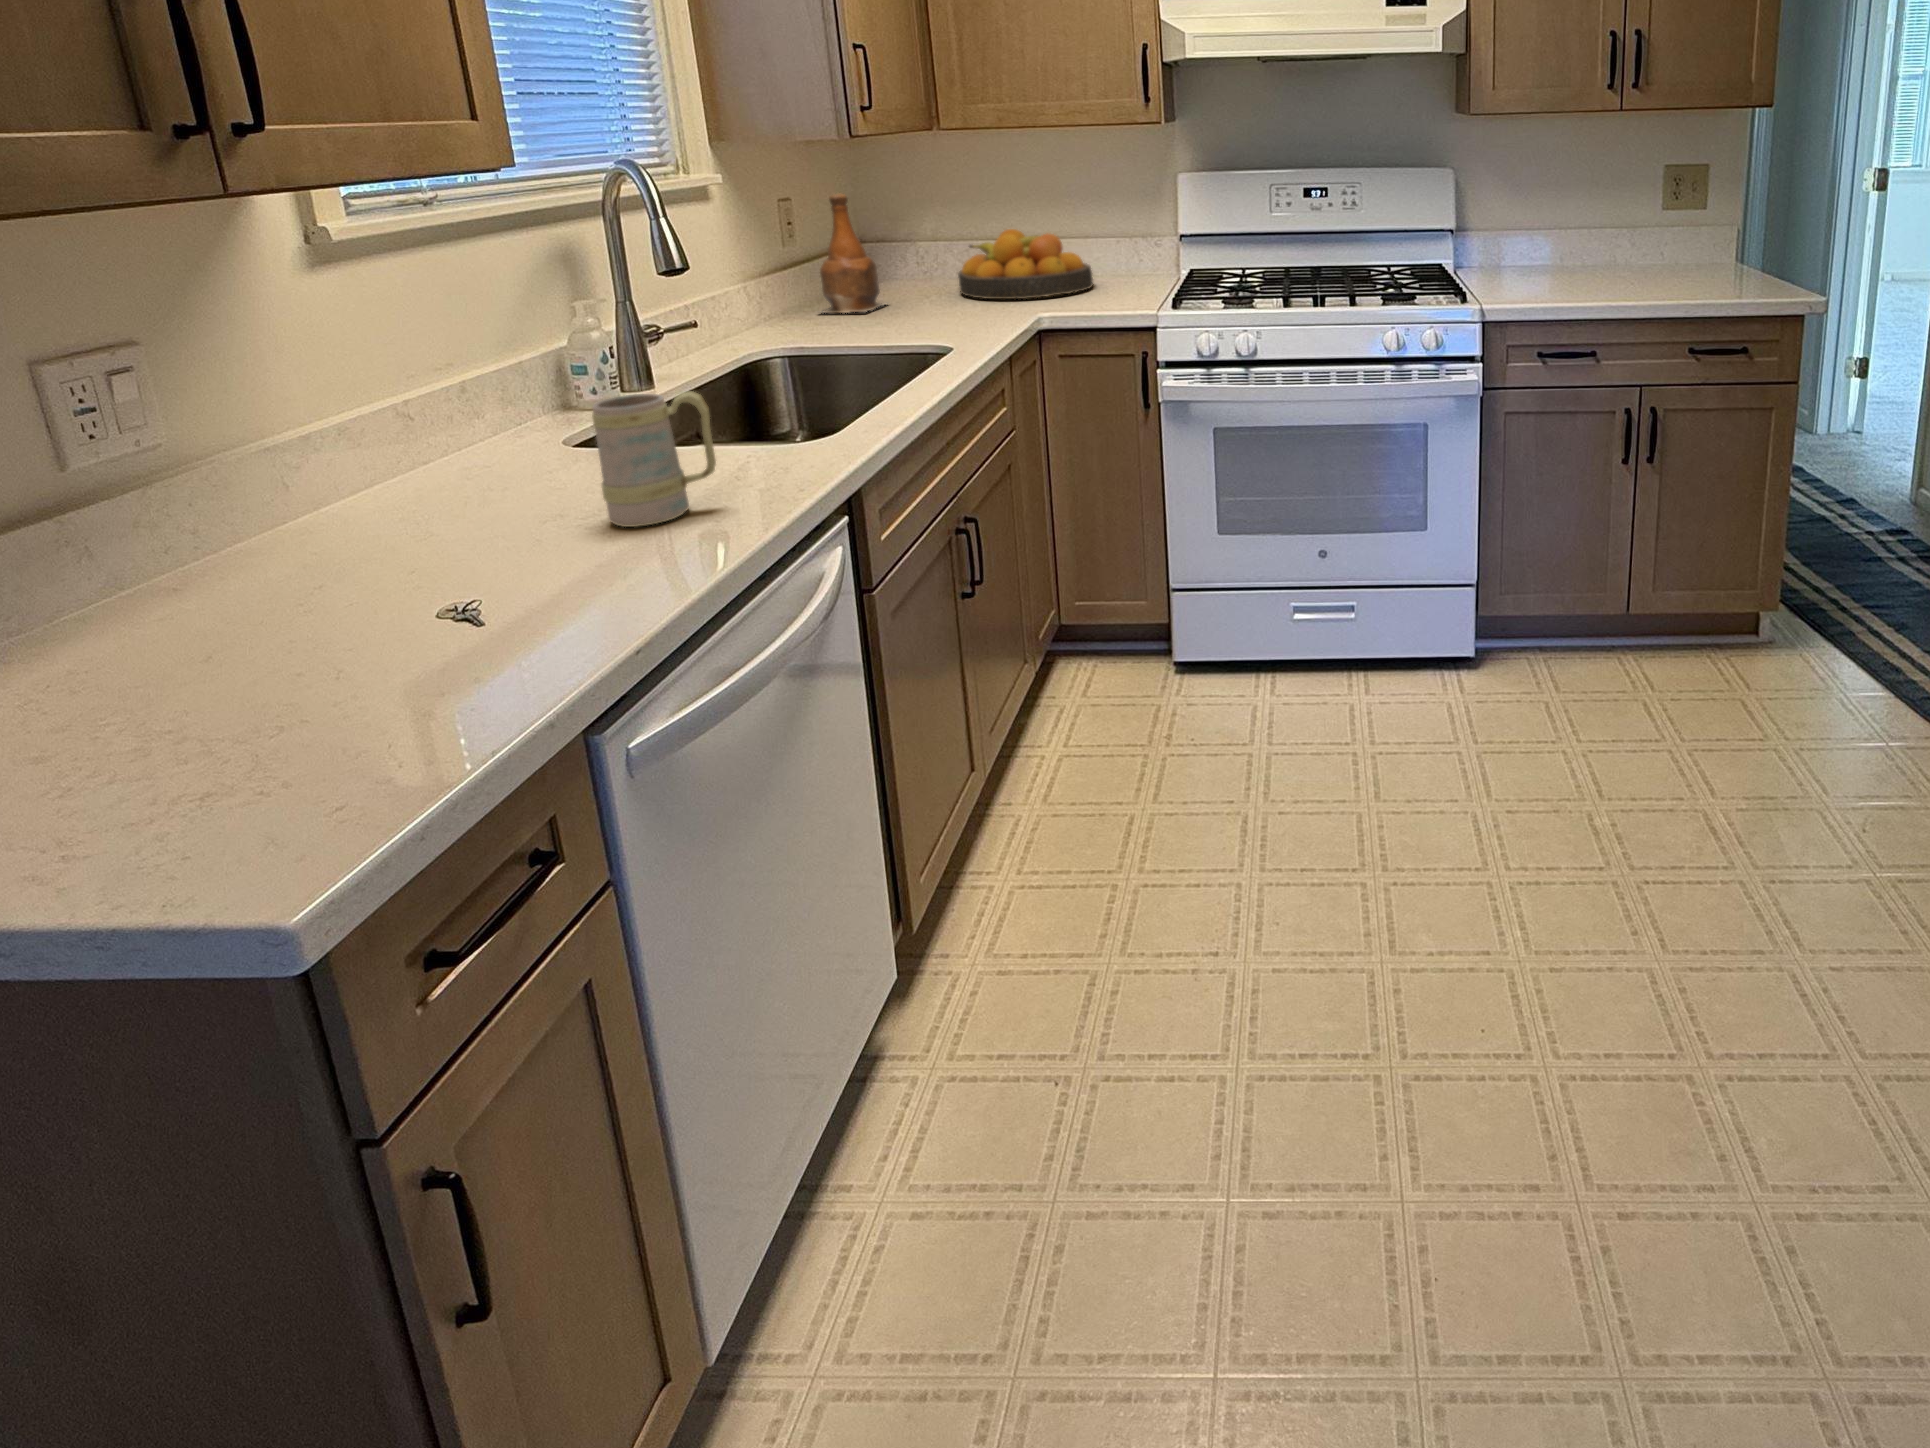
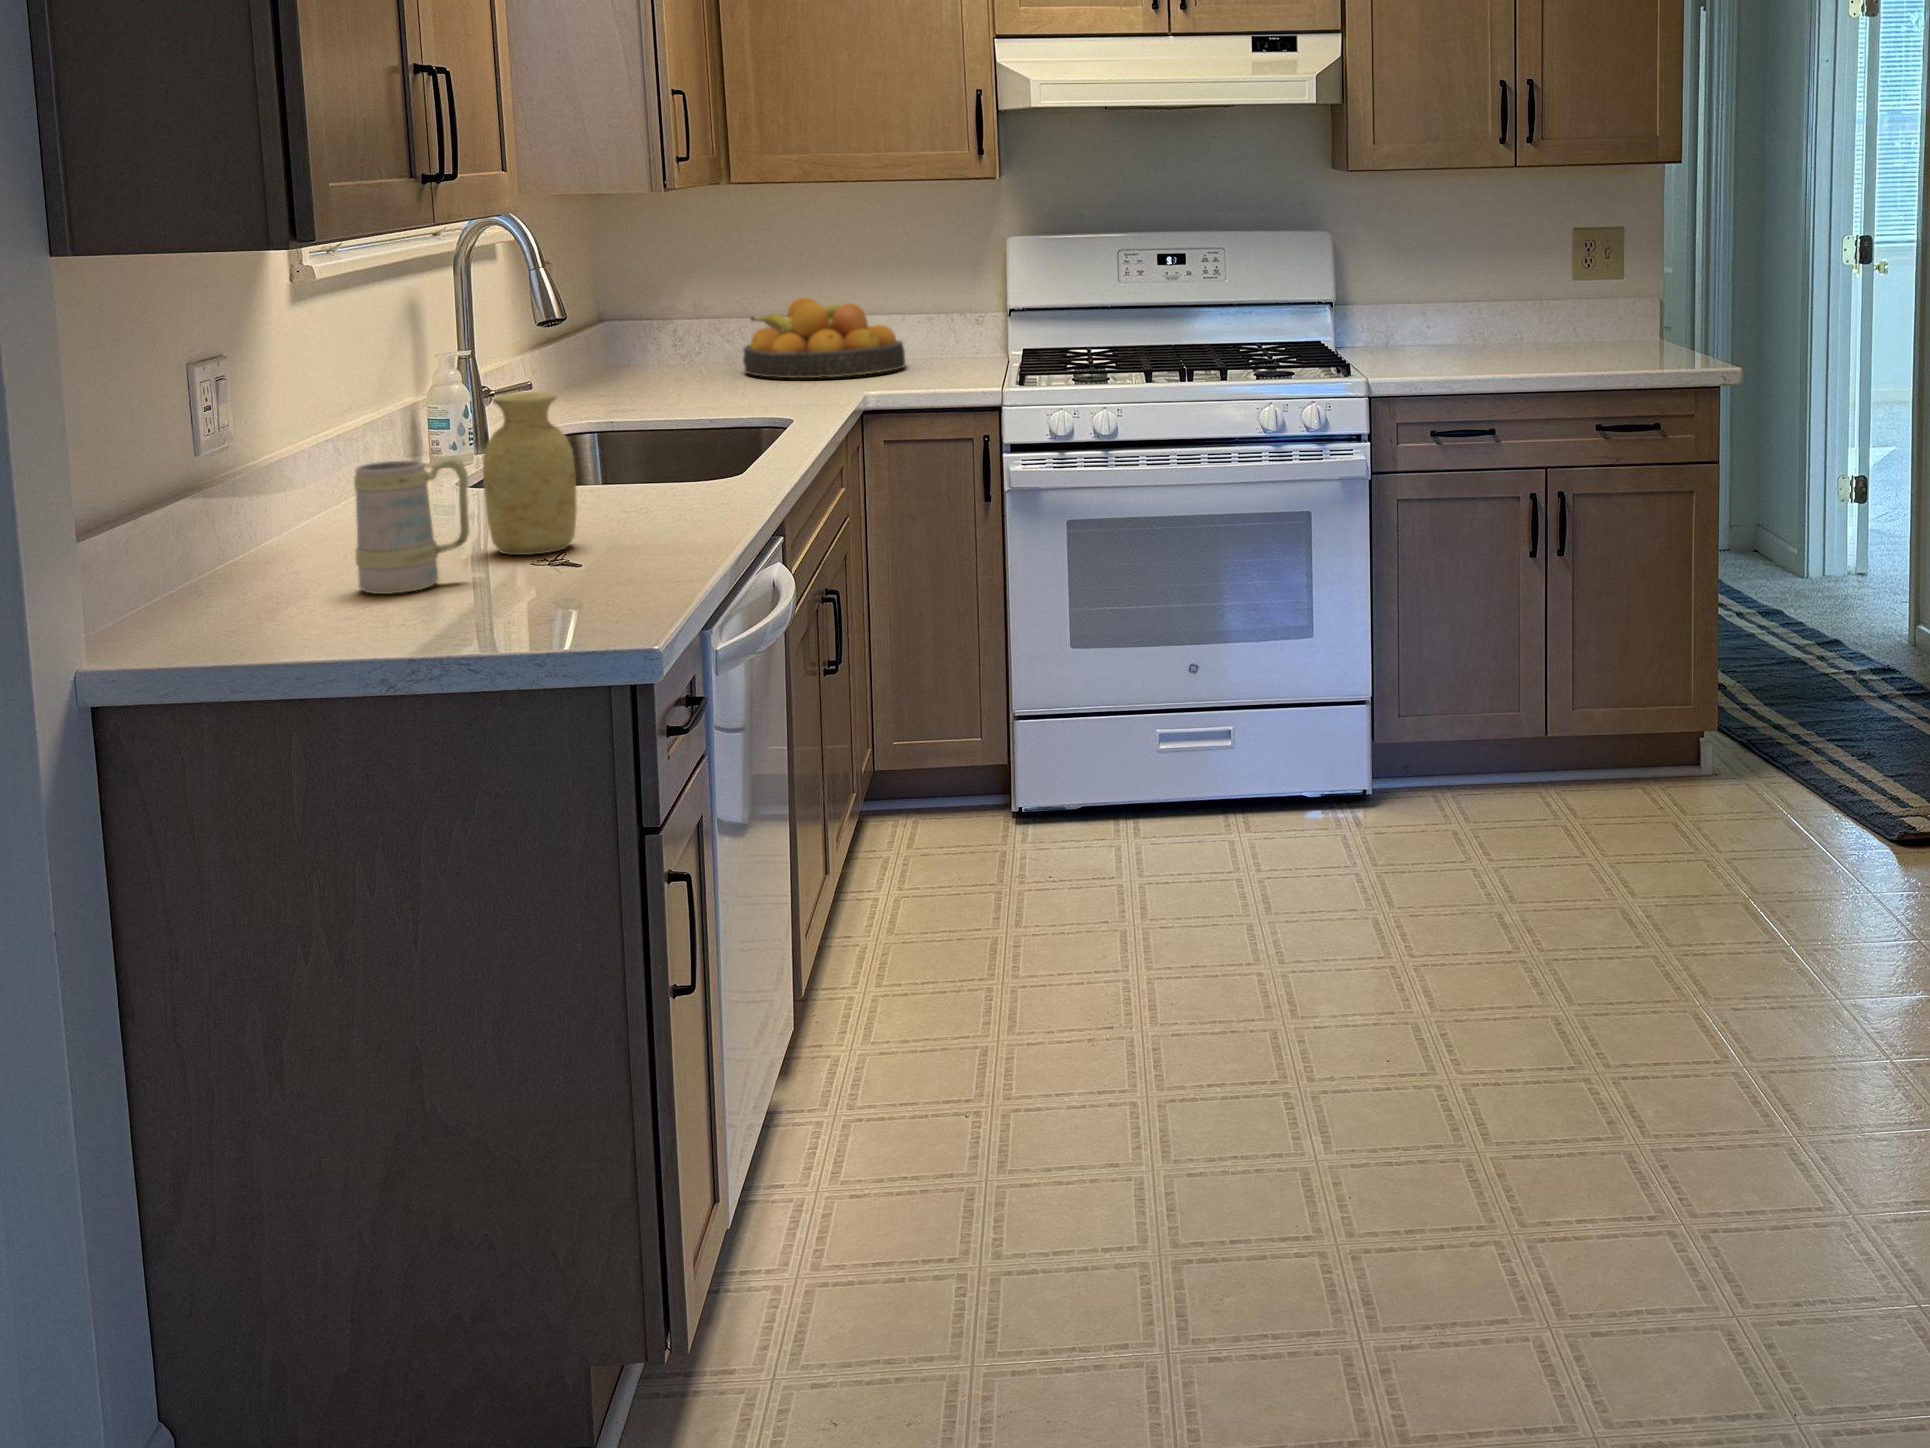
bottle: present [820,193,884,313] -> none [590,254,669,393]
vase: none [364,385,511,589] -> present [483,392,577,555]
mug: present [592,391,716,527] -> present [354,457,469,594]

